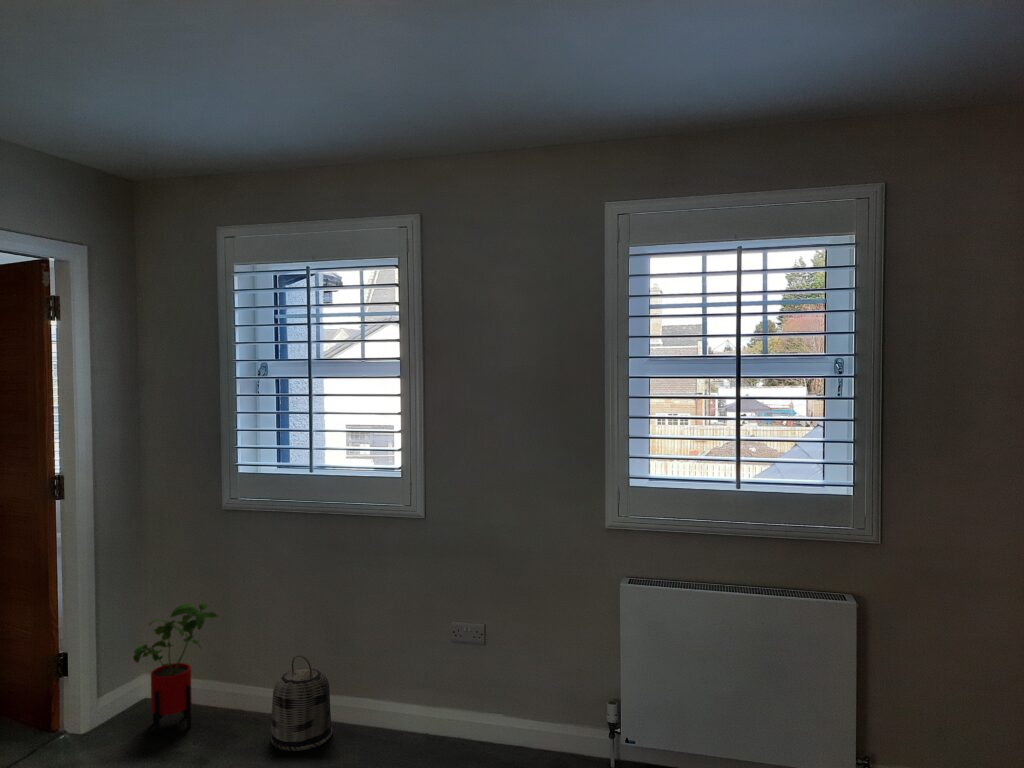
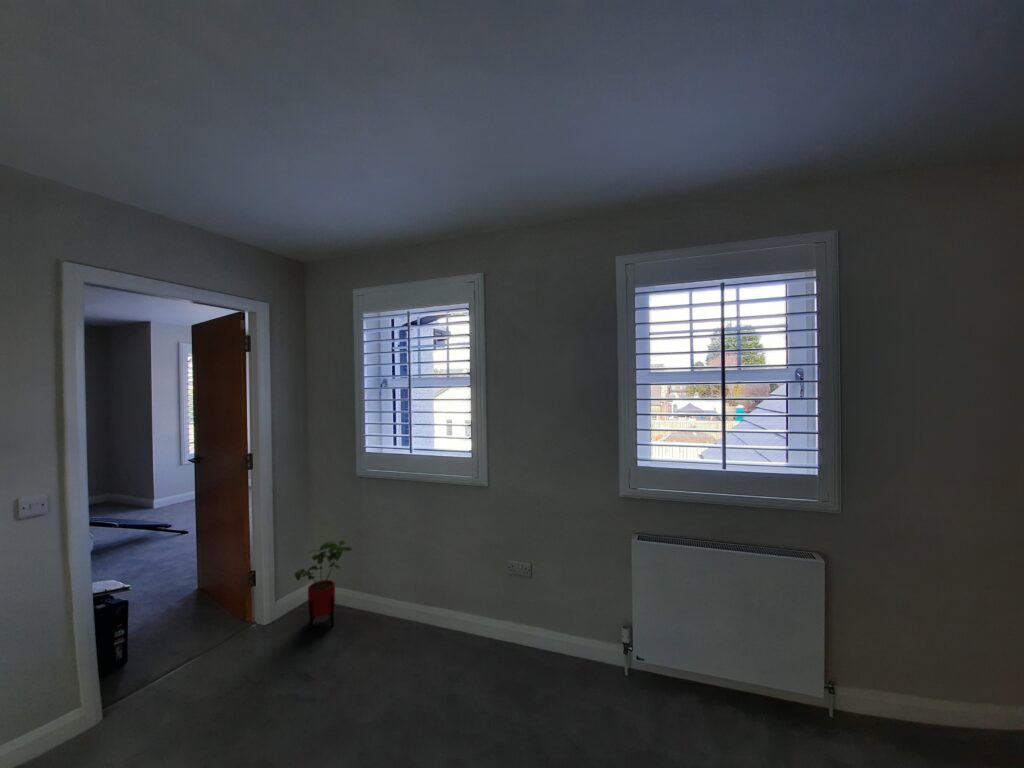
basket: present [271,655,332,751] -> none [384,580,427,649]

